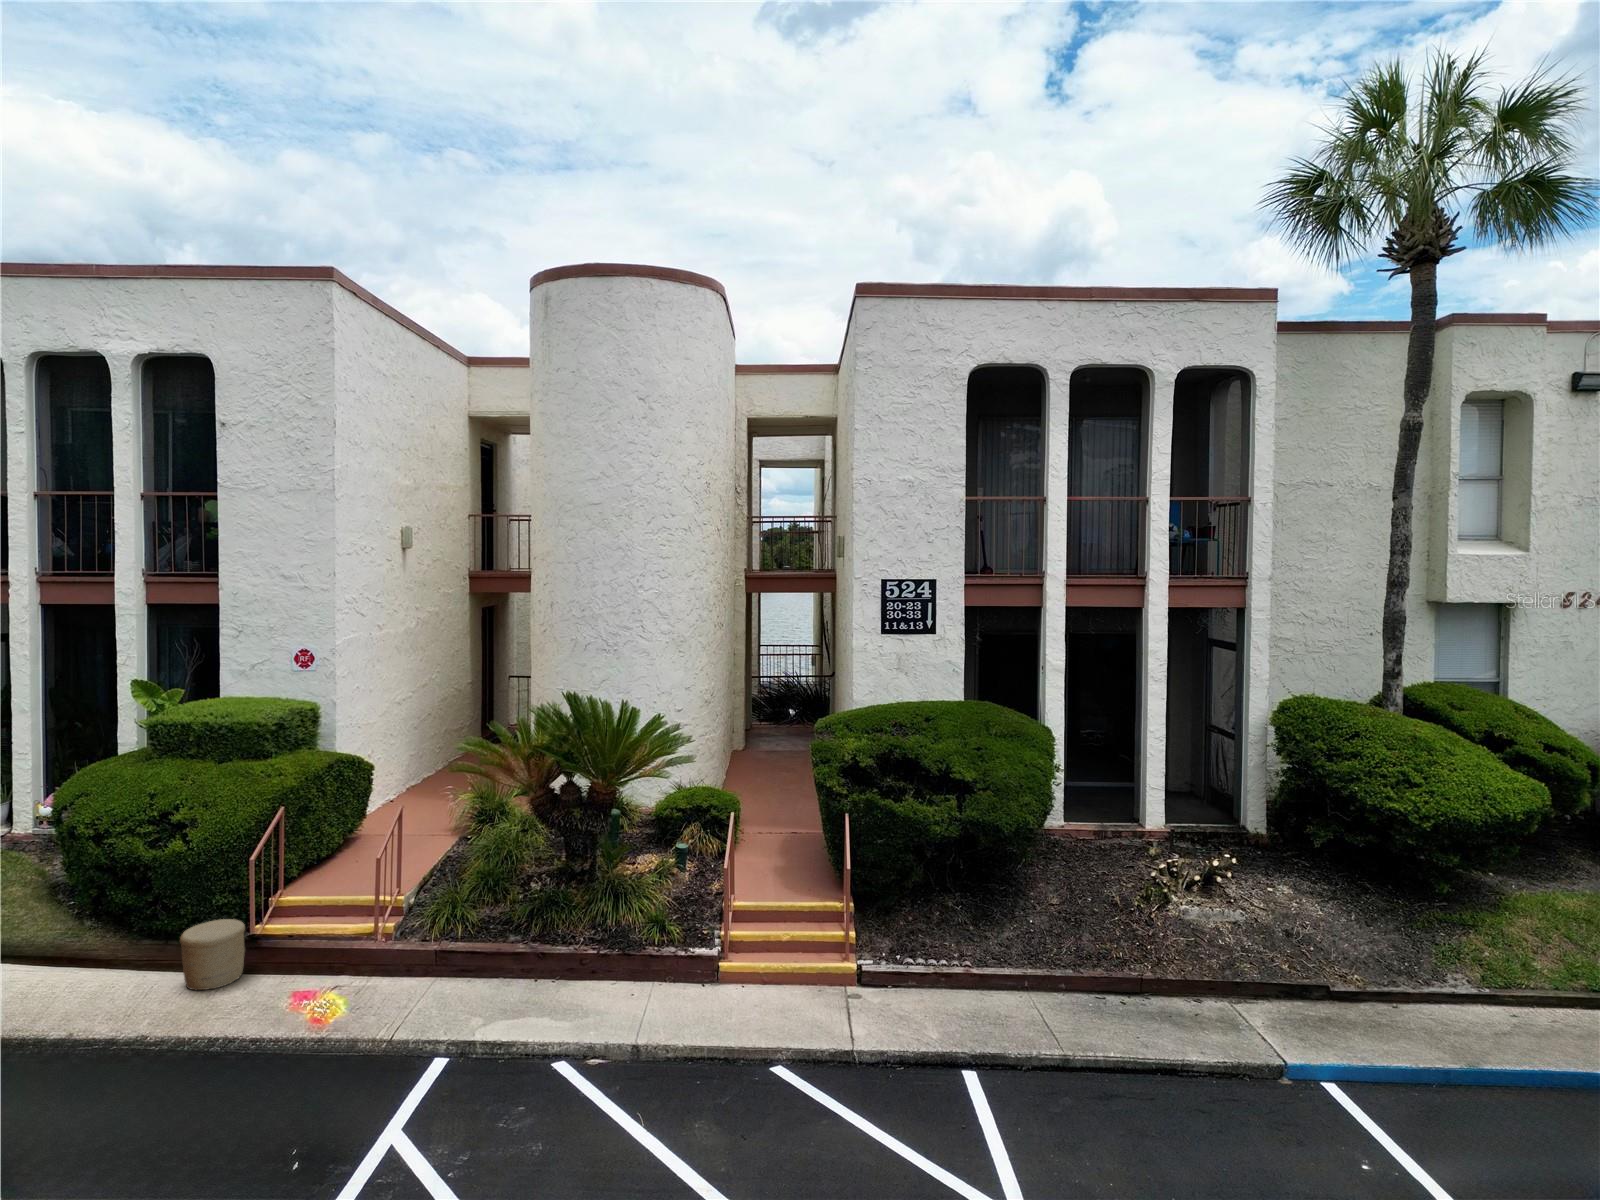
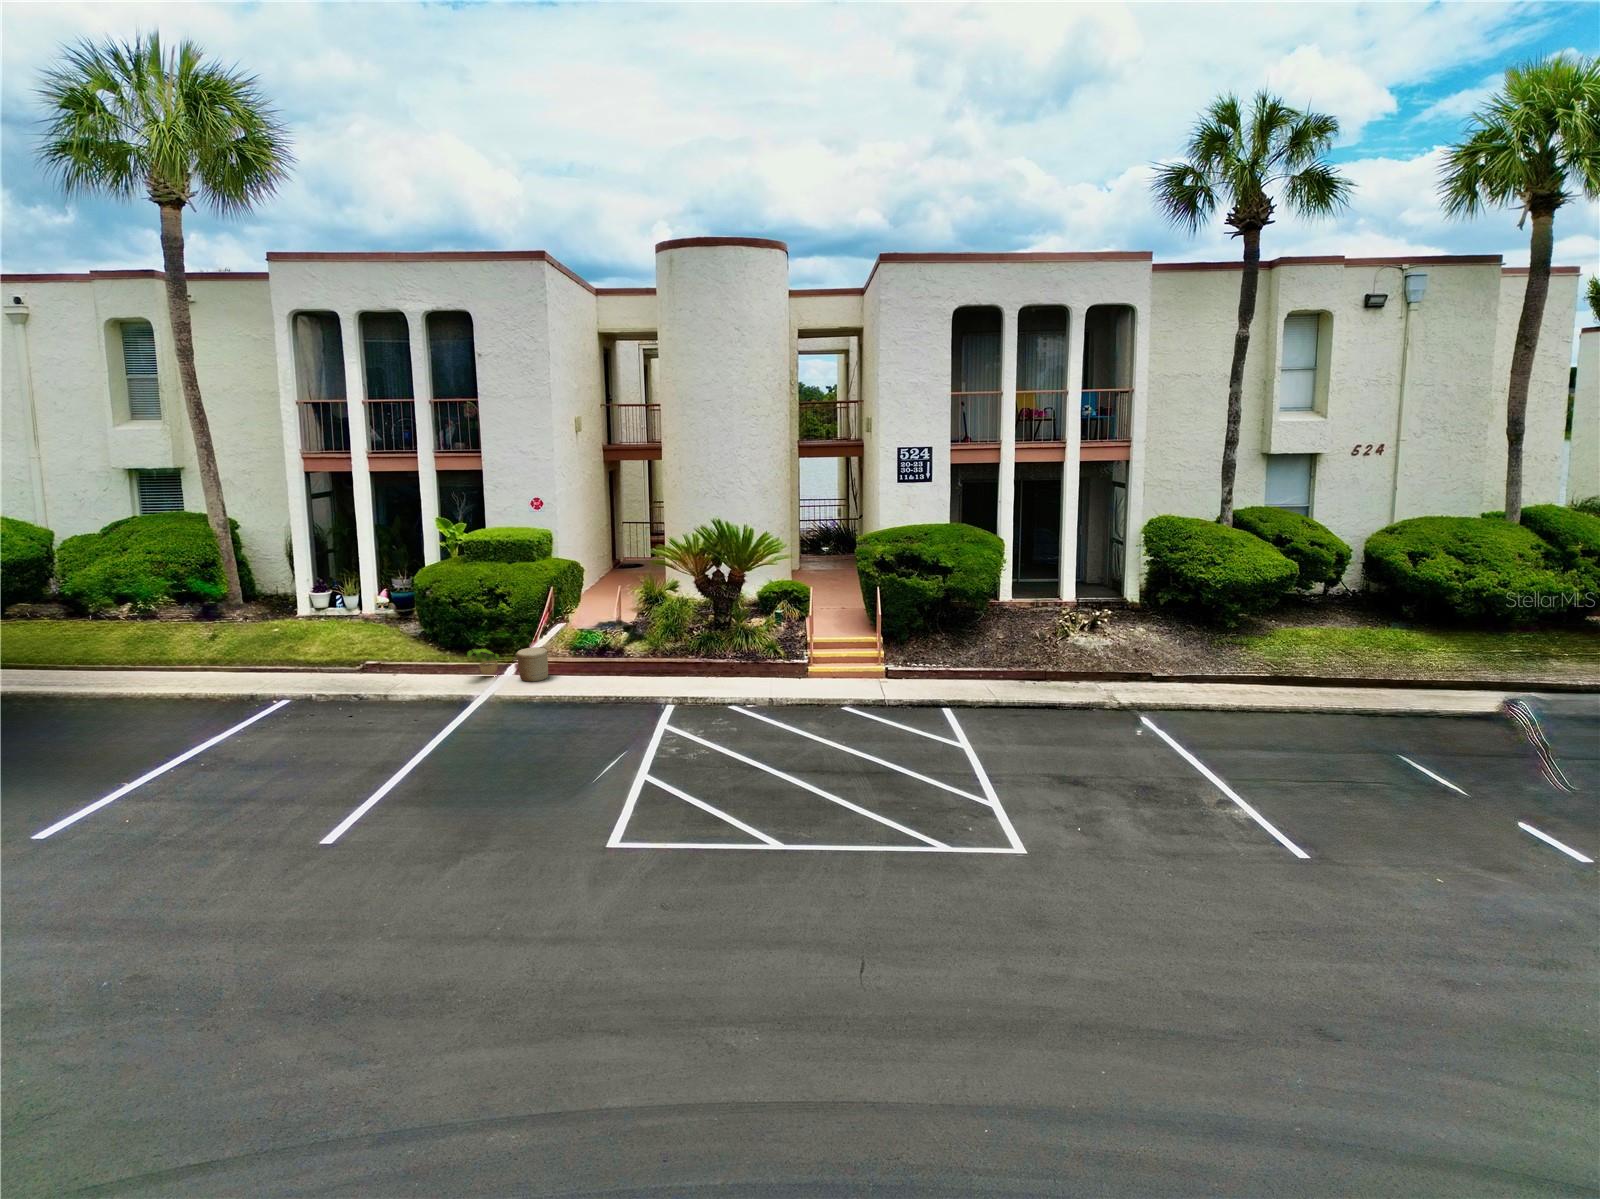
potted plant: none [83,923,159,976] -> present [467,649,499,674]

